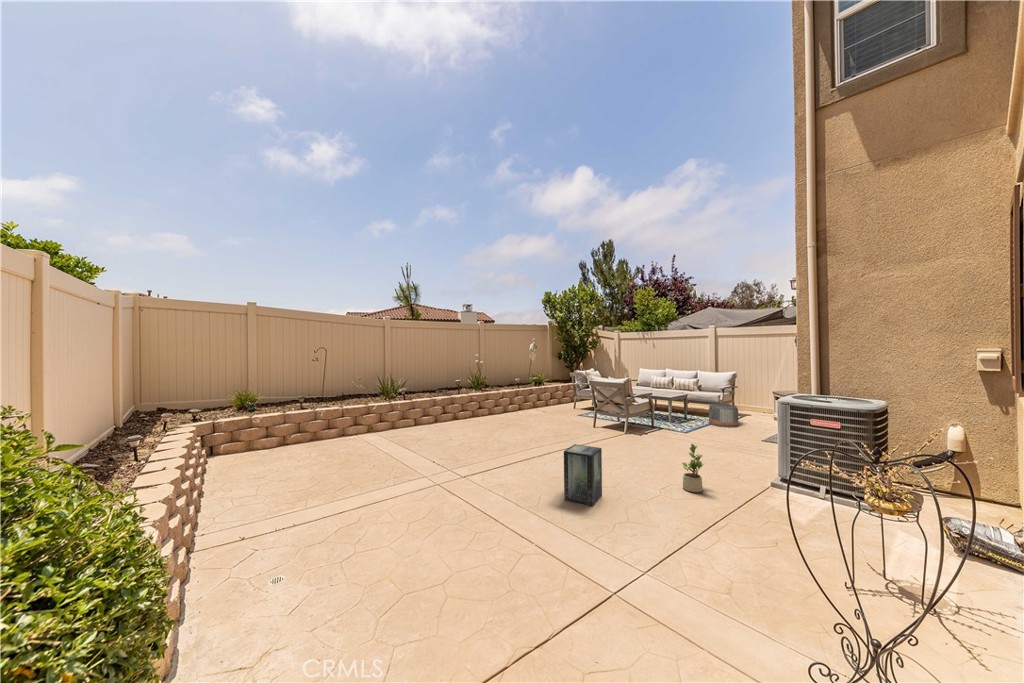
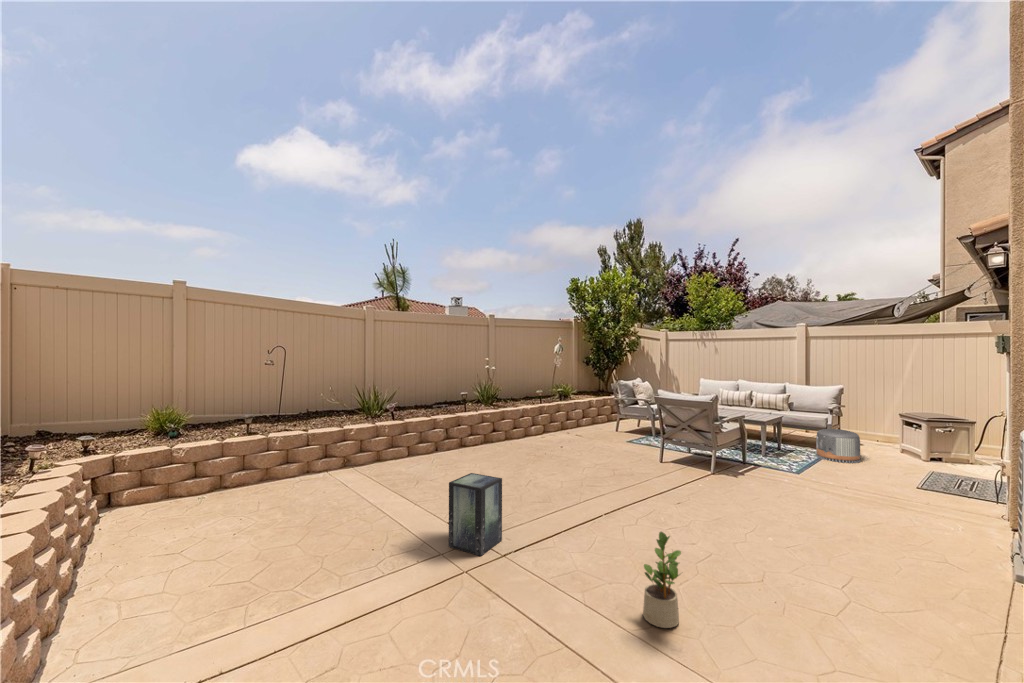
storage box: present [564,444,602,506] -> present [449,473,502,556]
potted plant: present [682,444,703,492] -> present [643,532,681,628]

